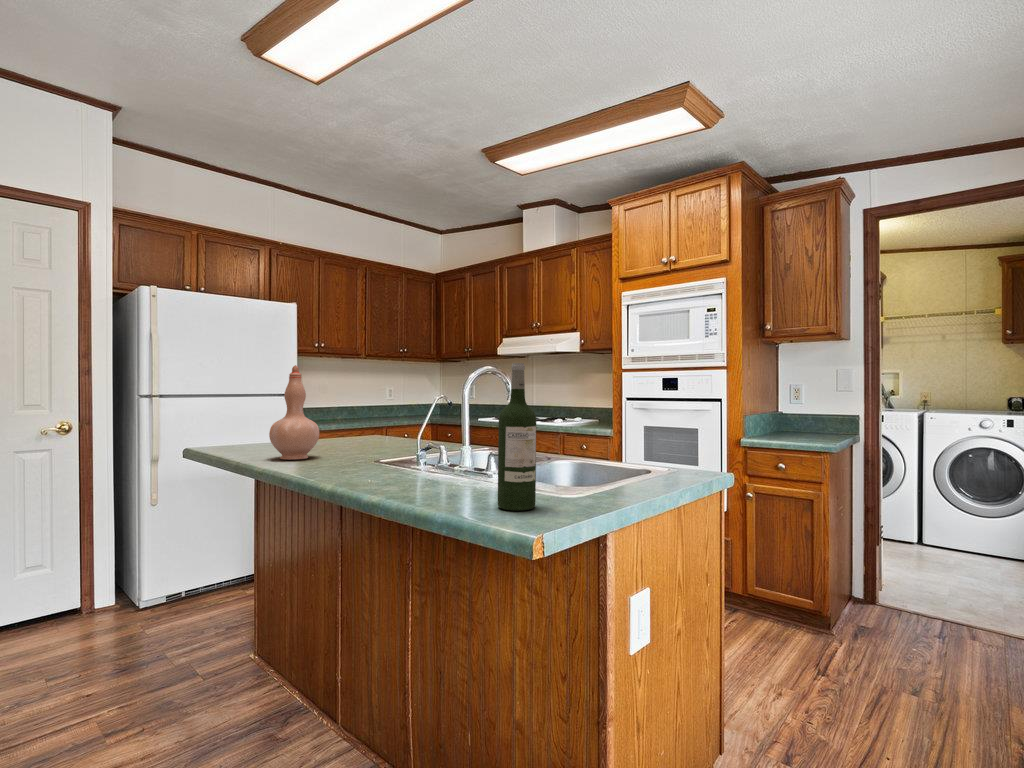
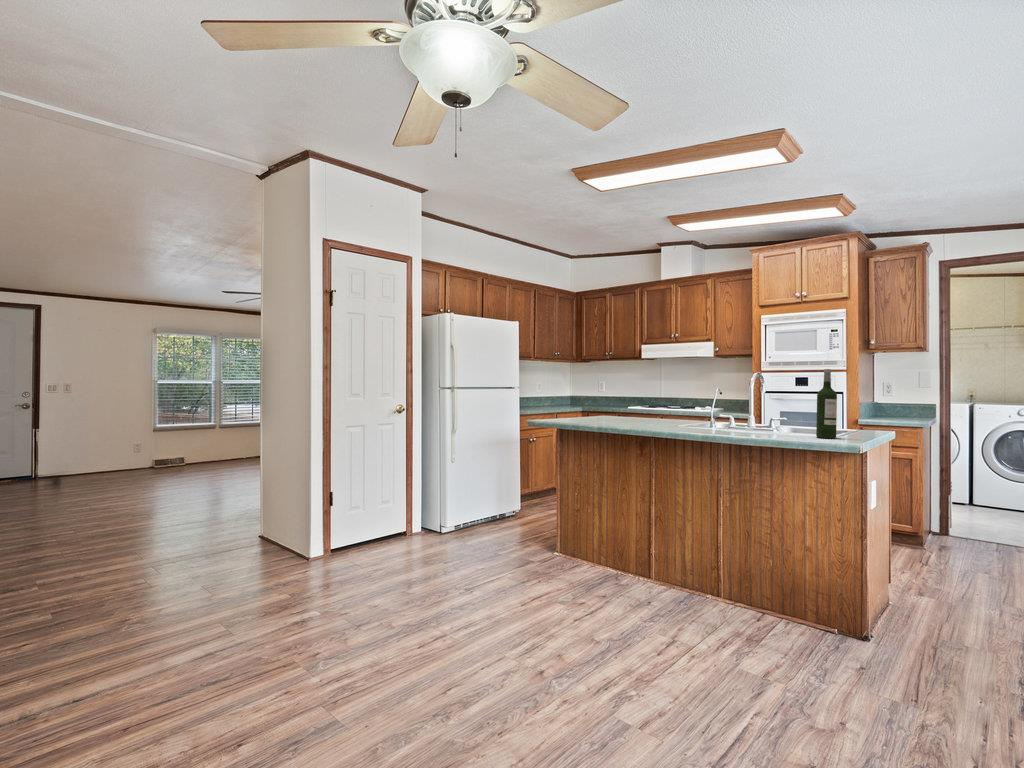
vase: present [269,365,319,460] -> none [606,368,635,425]

